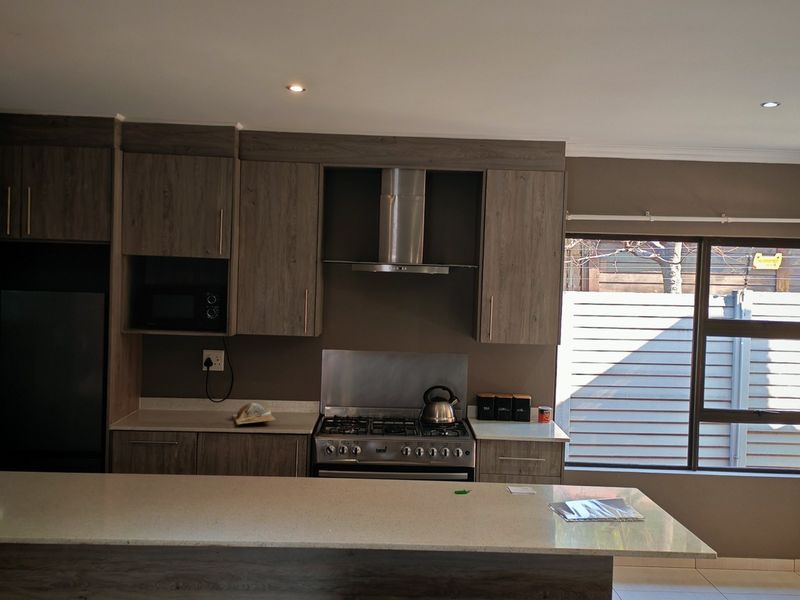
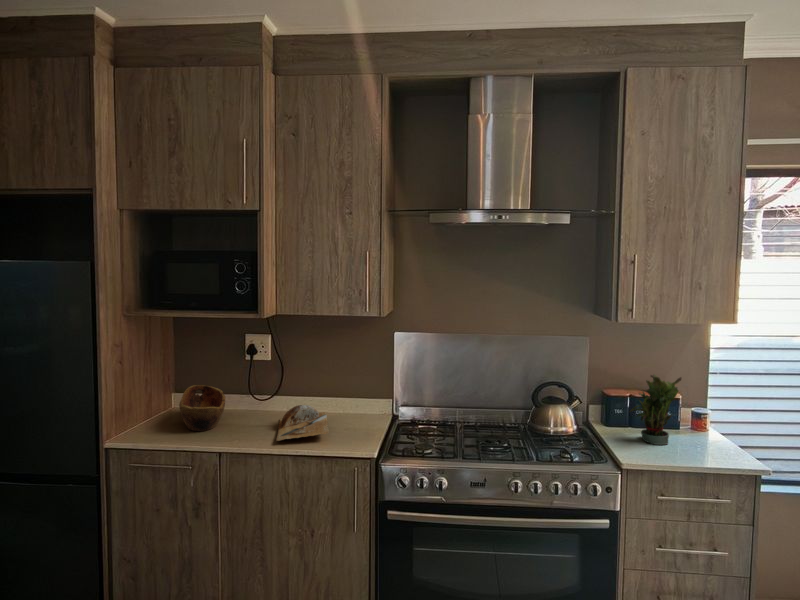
potted plant: none [489,379,521,429] -> present [630,374,681,445]
wooden bowl: none [155,390,191,421] -> present [179,385,225,431]

